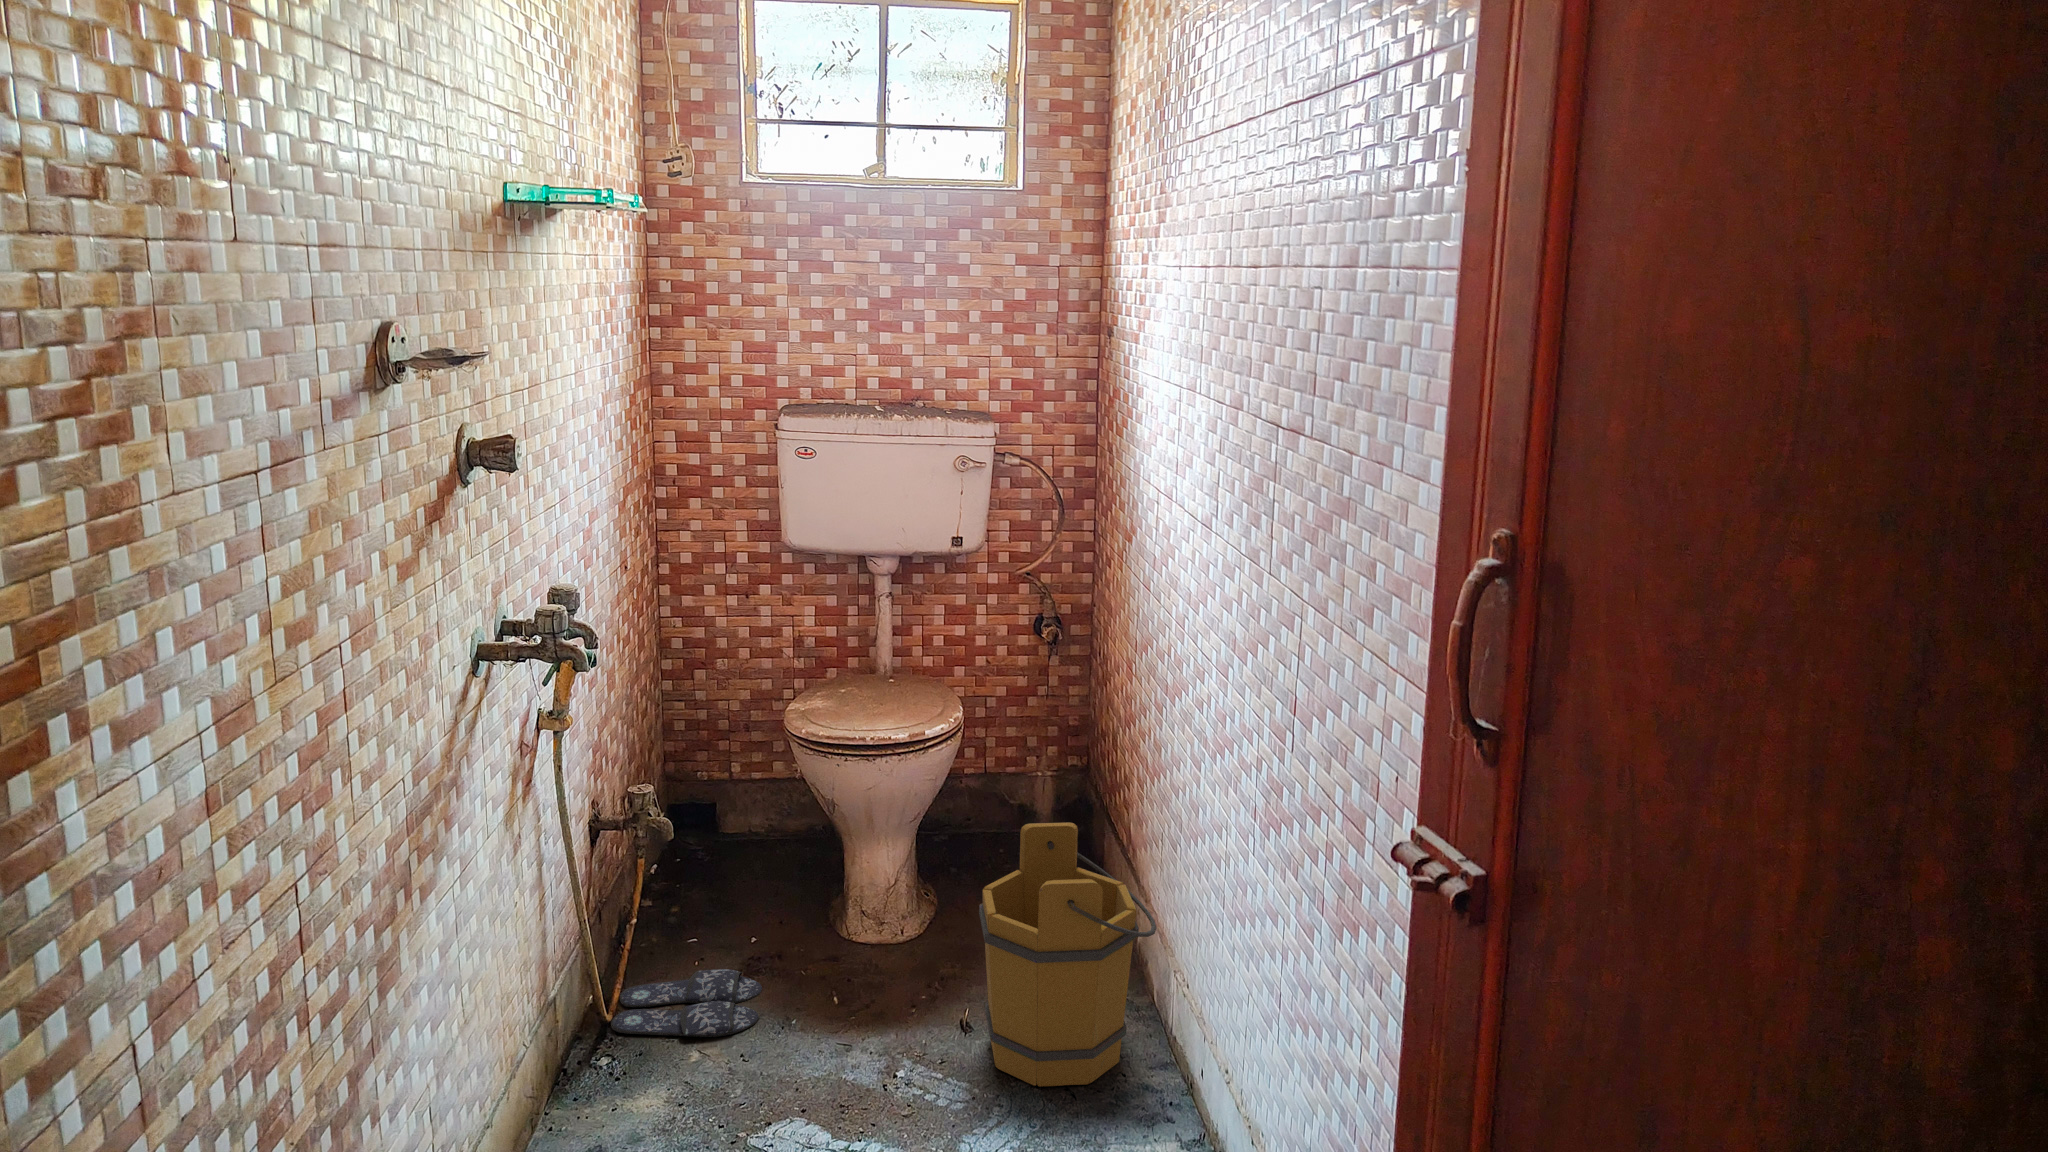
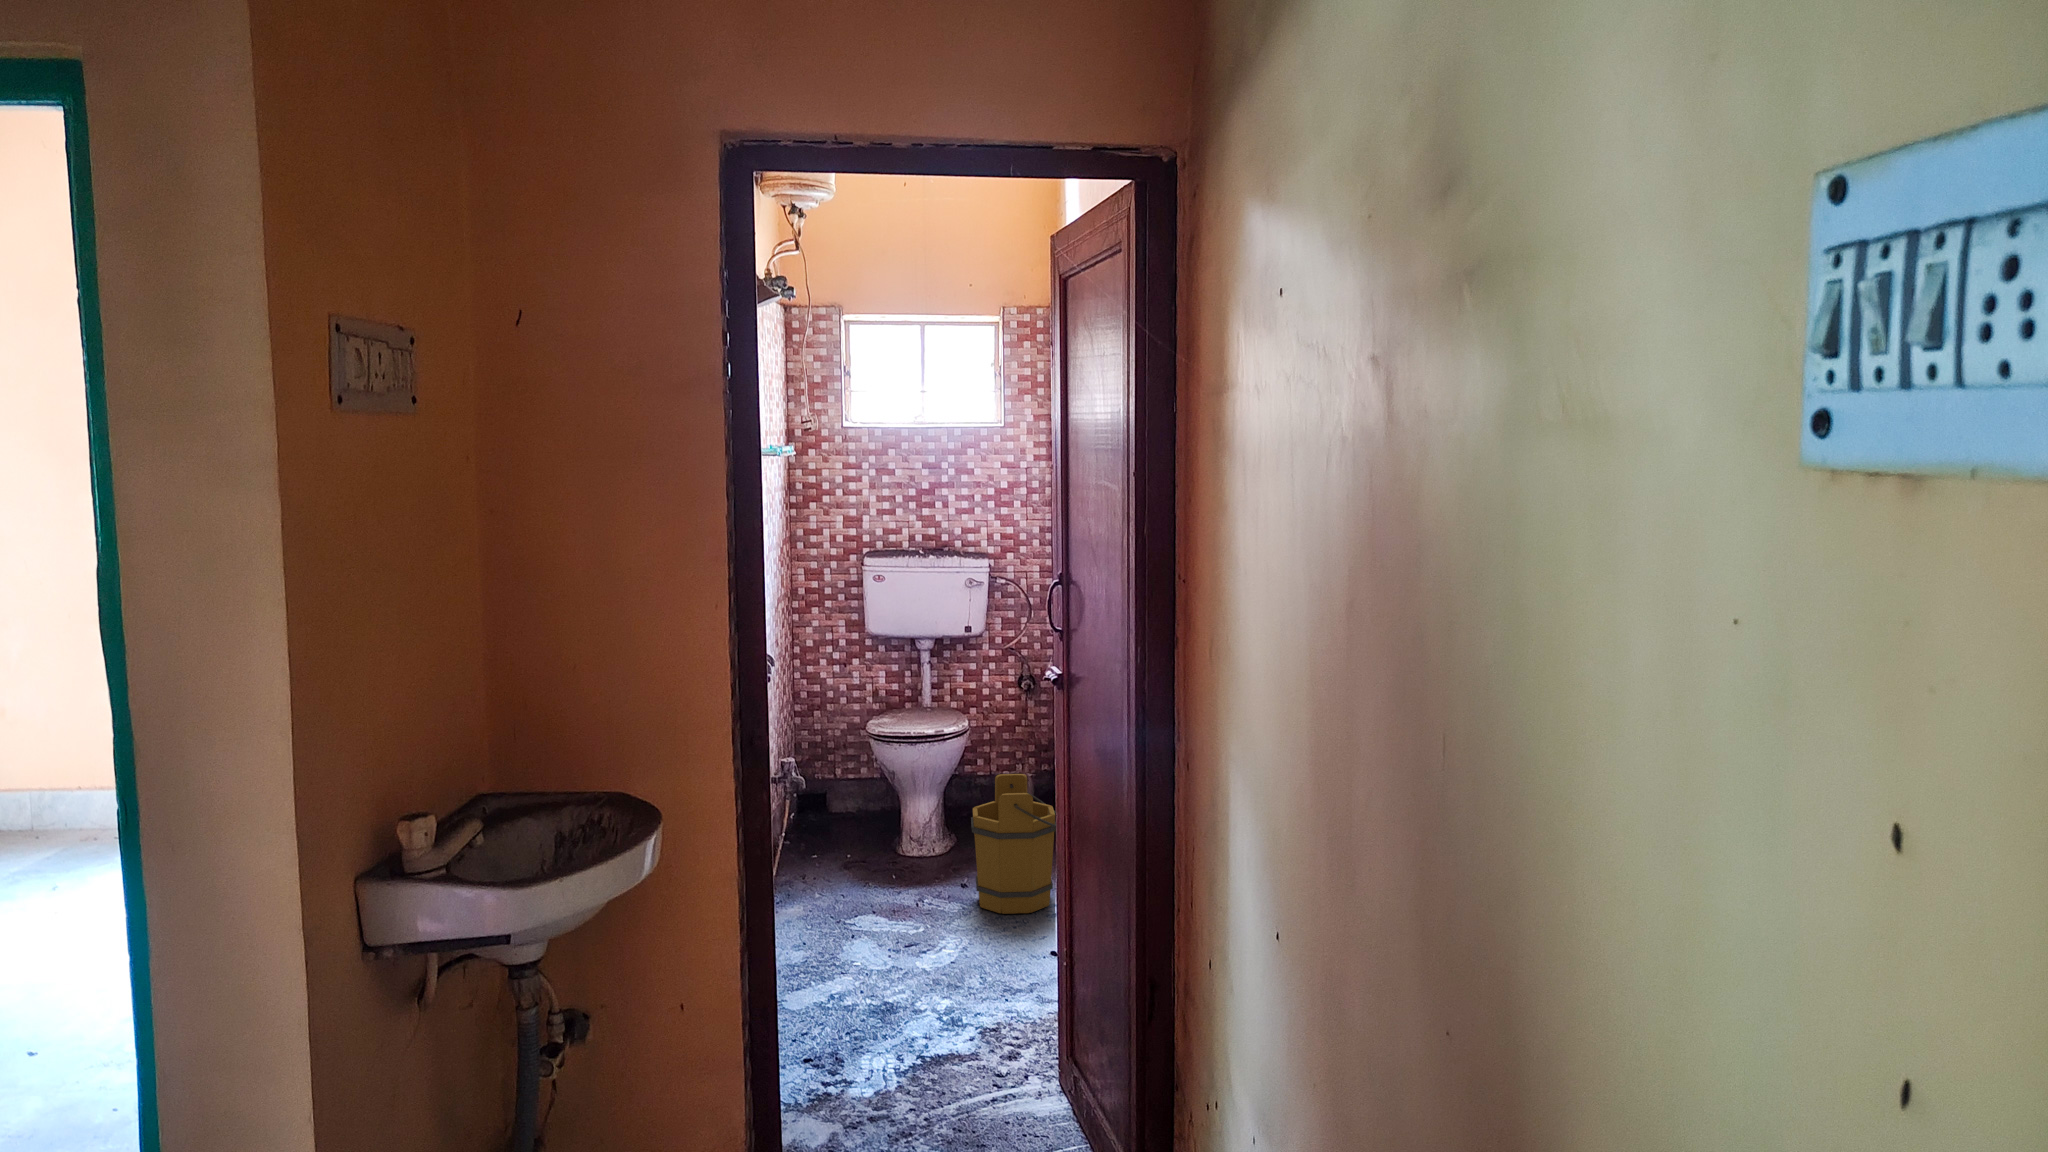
slippers: present [611,969,762,1037] -> none [768,870,852,897]

